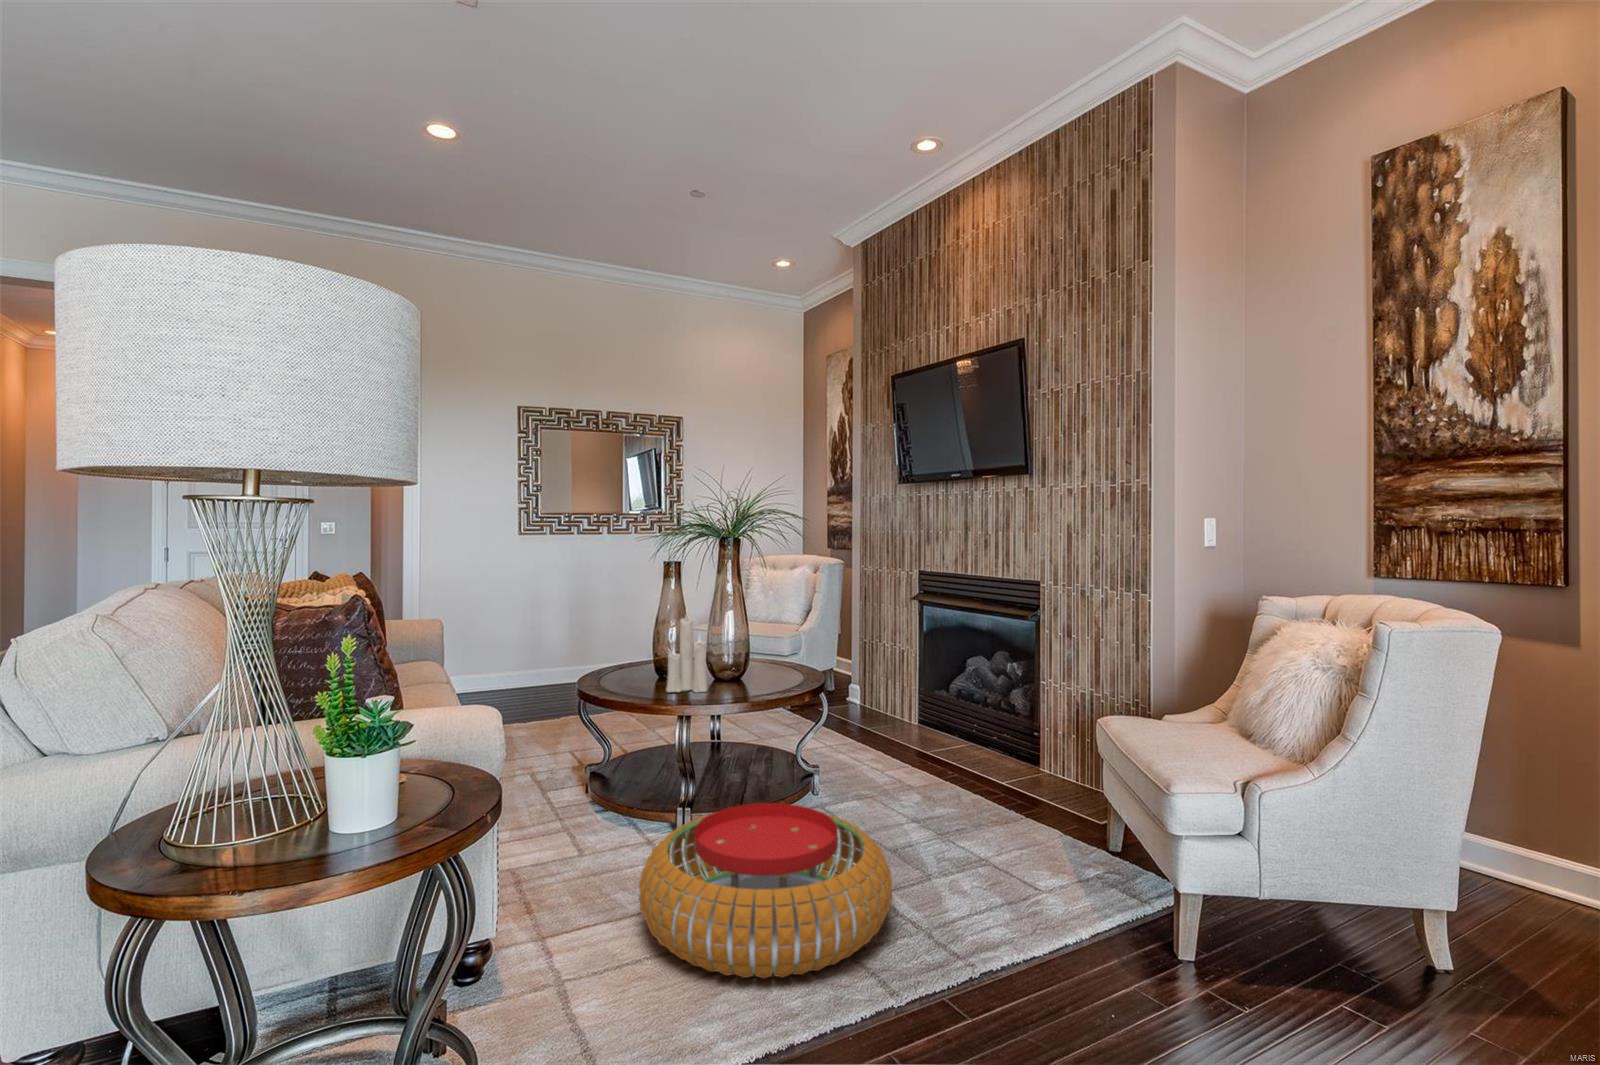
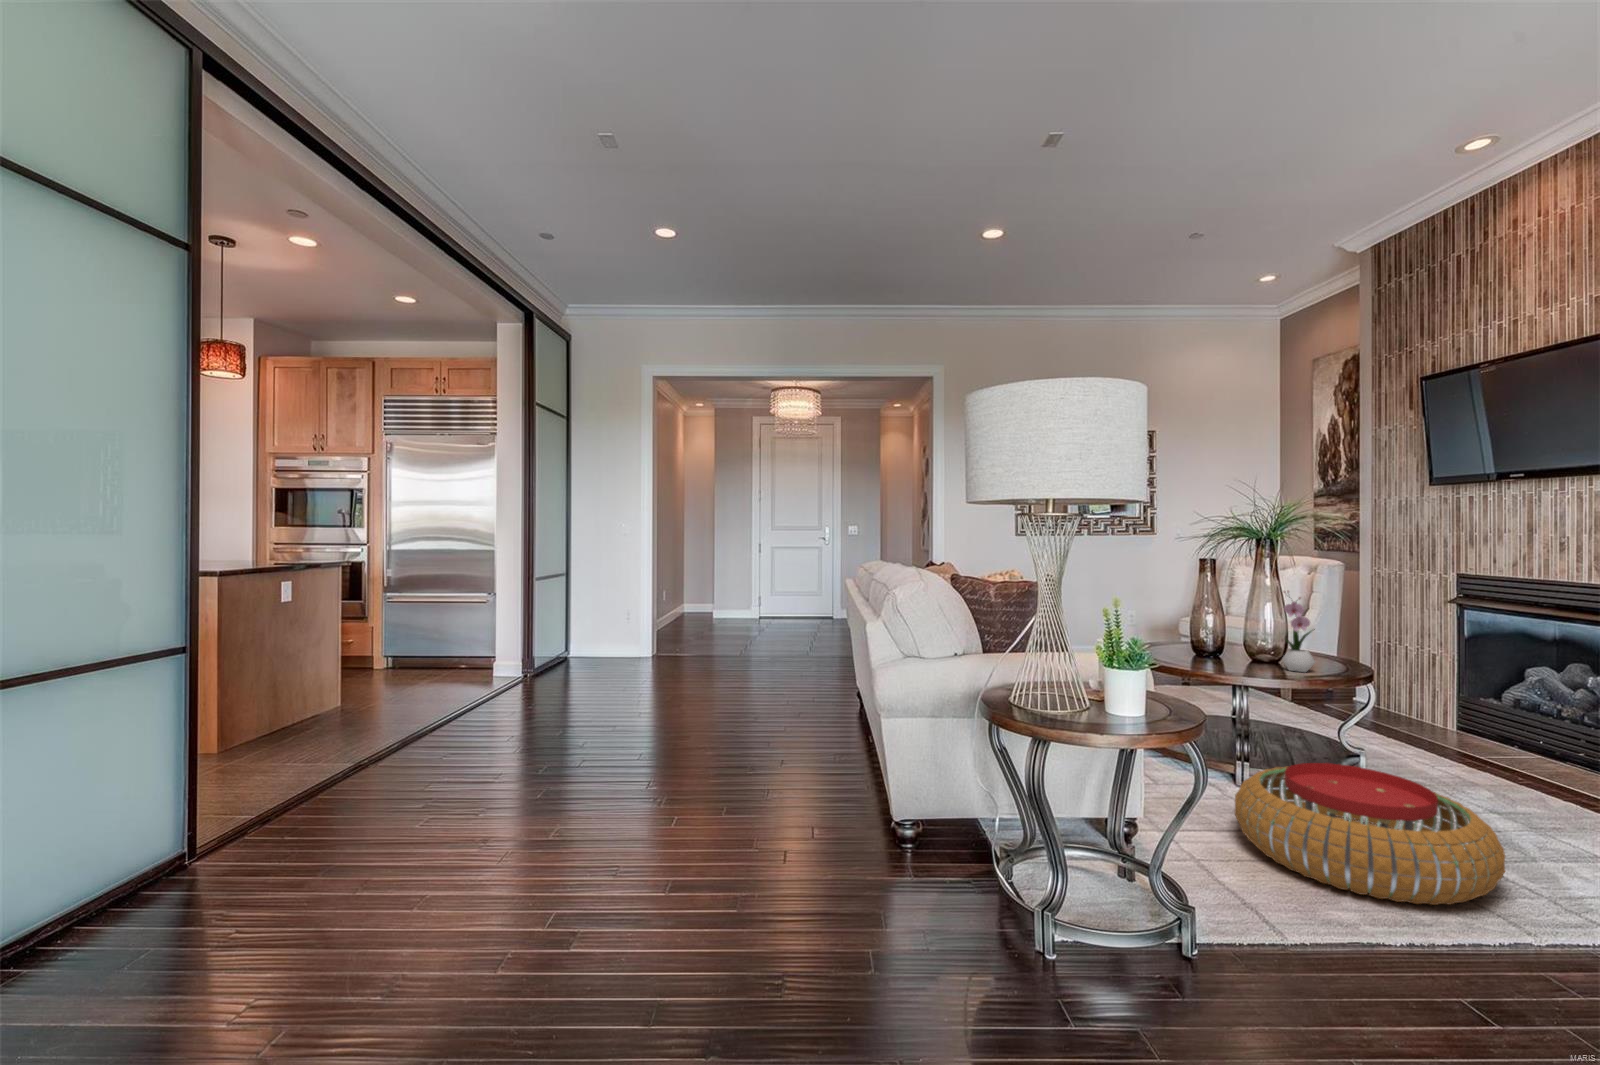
flower arrangement: none [735,596,769,691] -> present [1282,591,1315,672]
candle: present [666,617,707,692] -> none [1215,595,1255,669]

